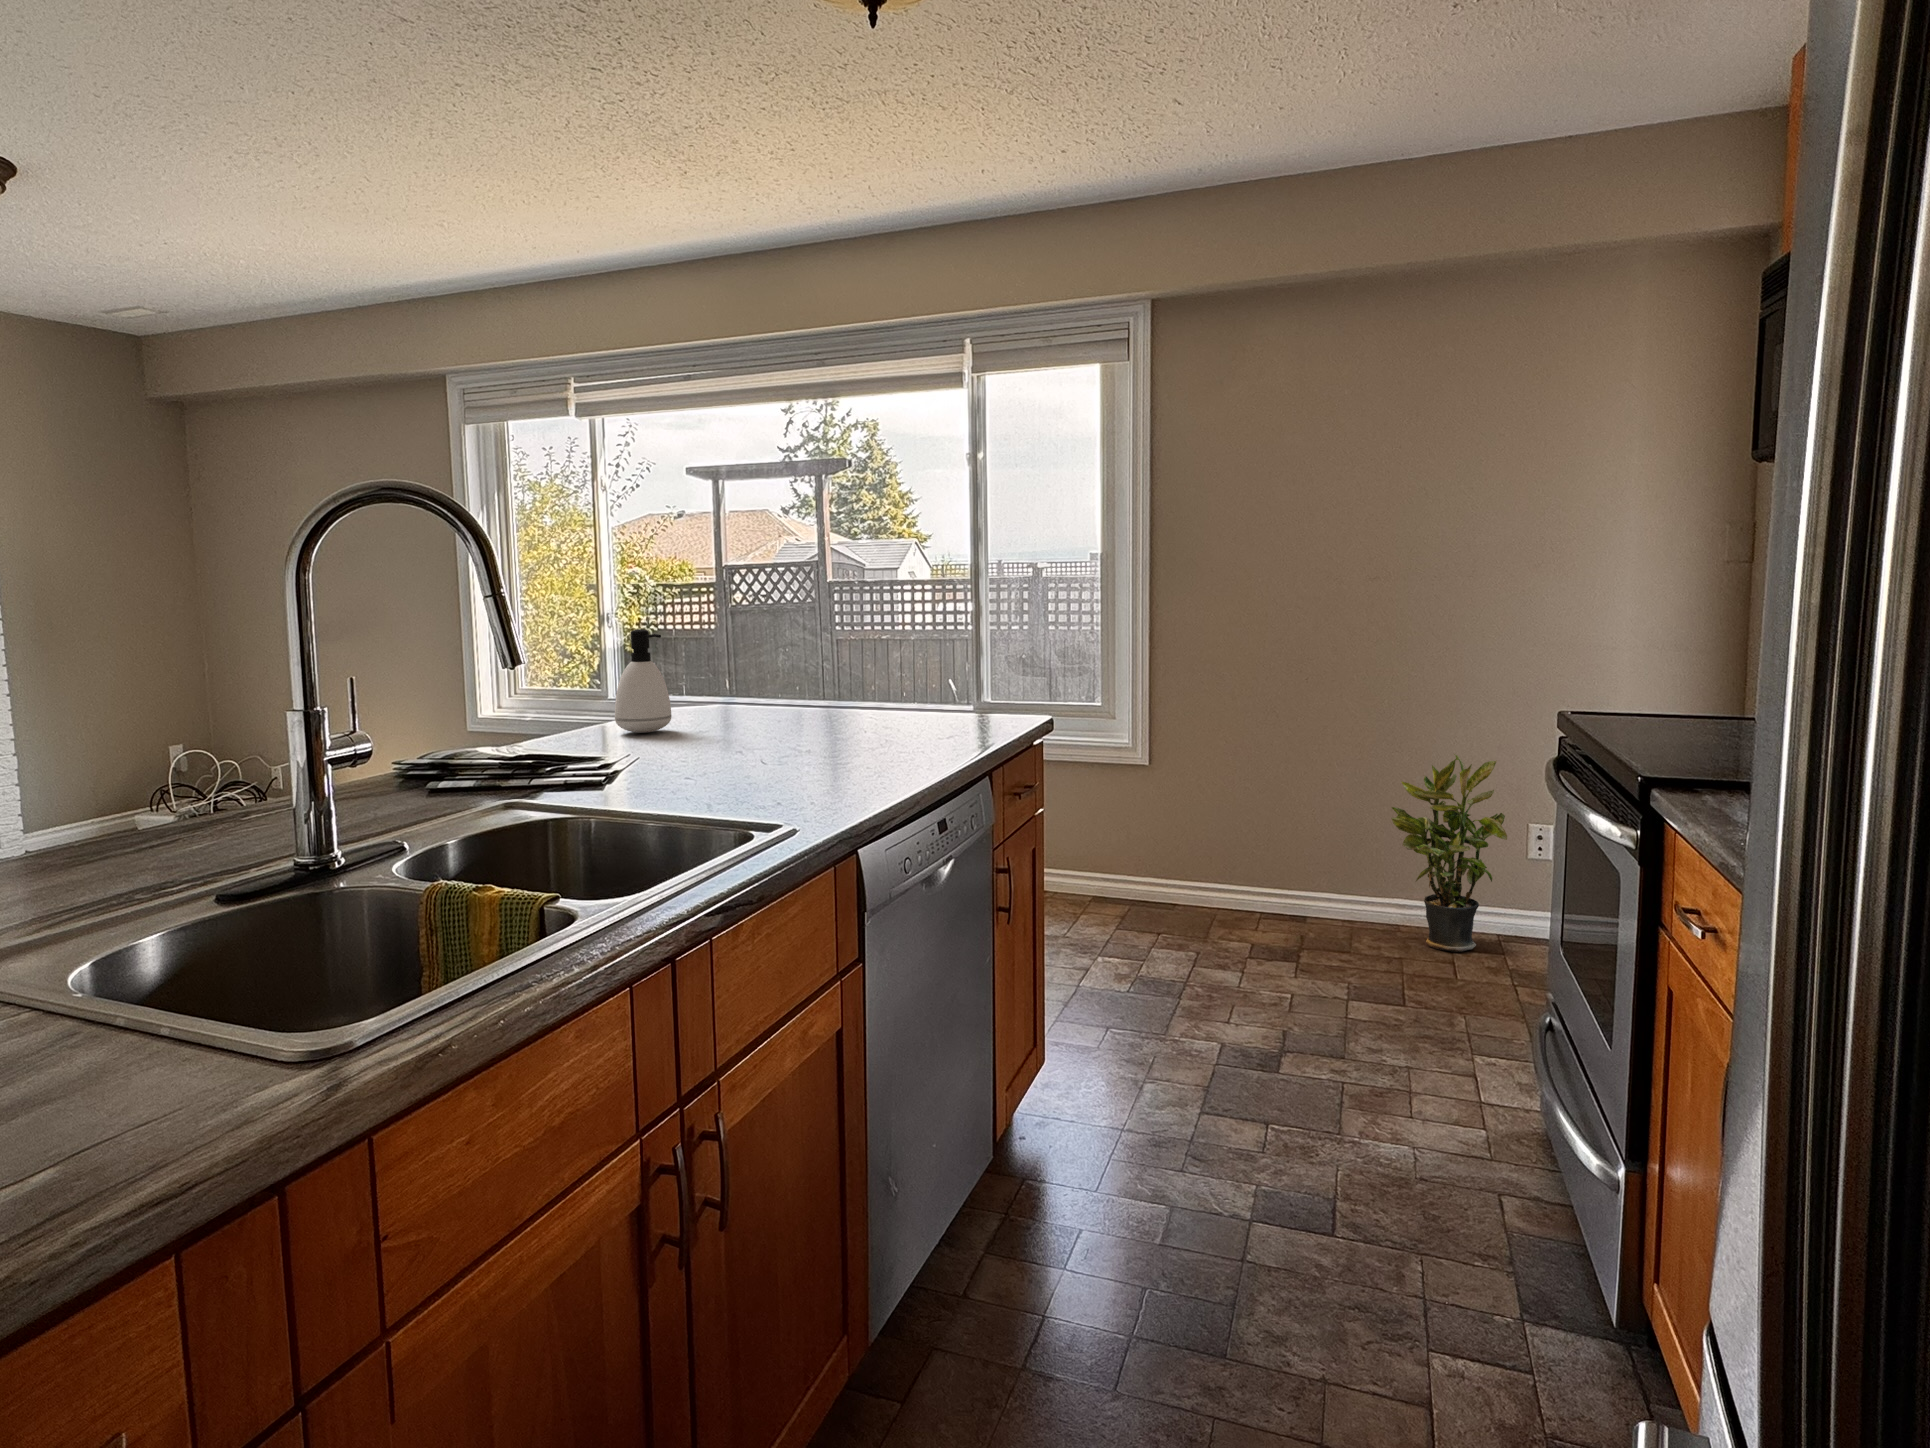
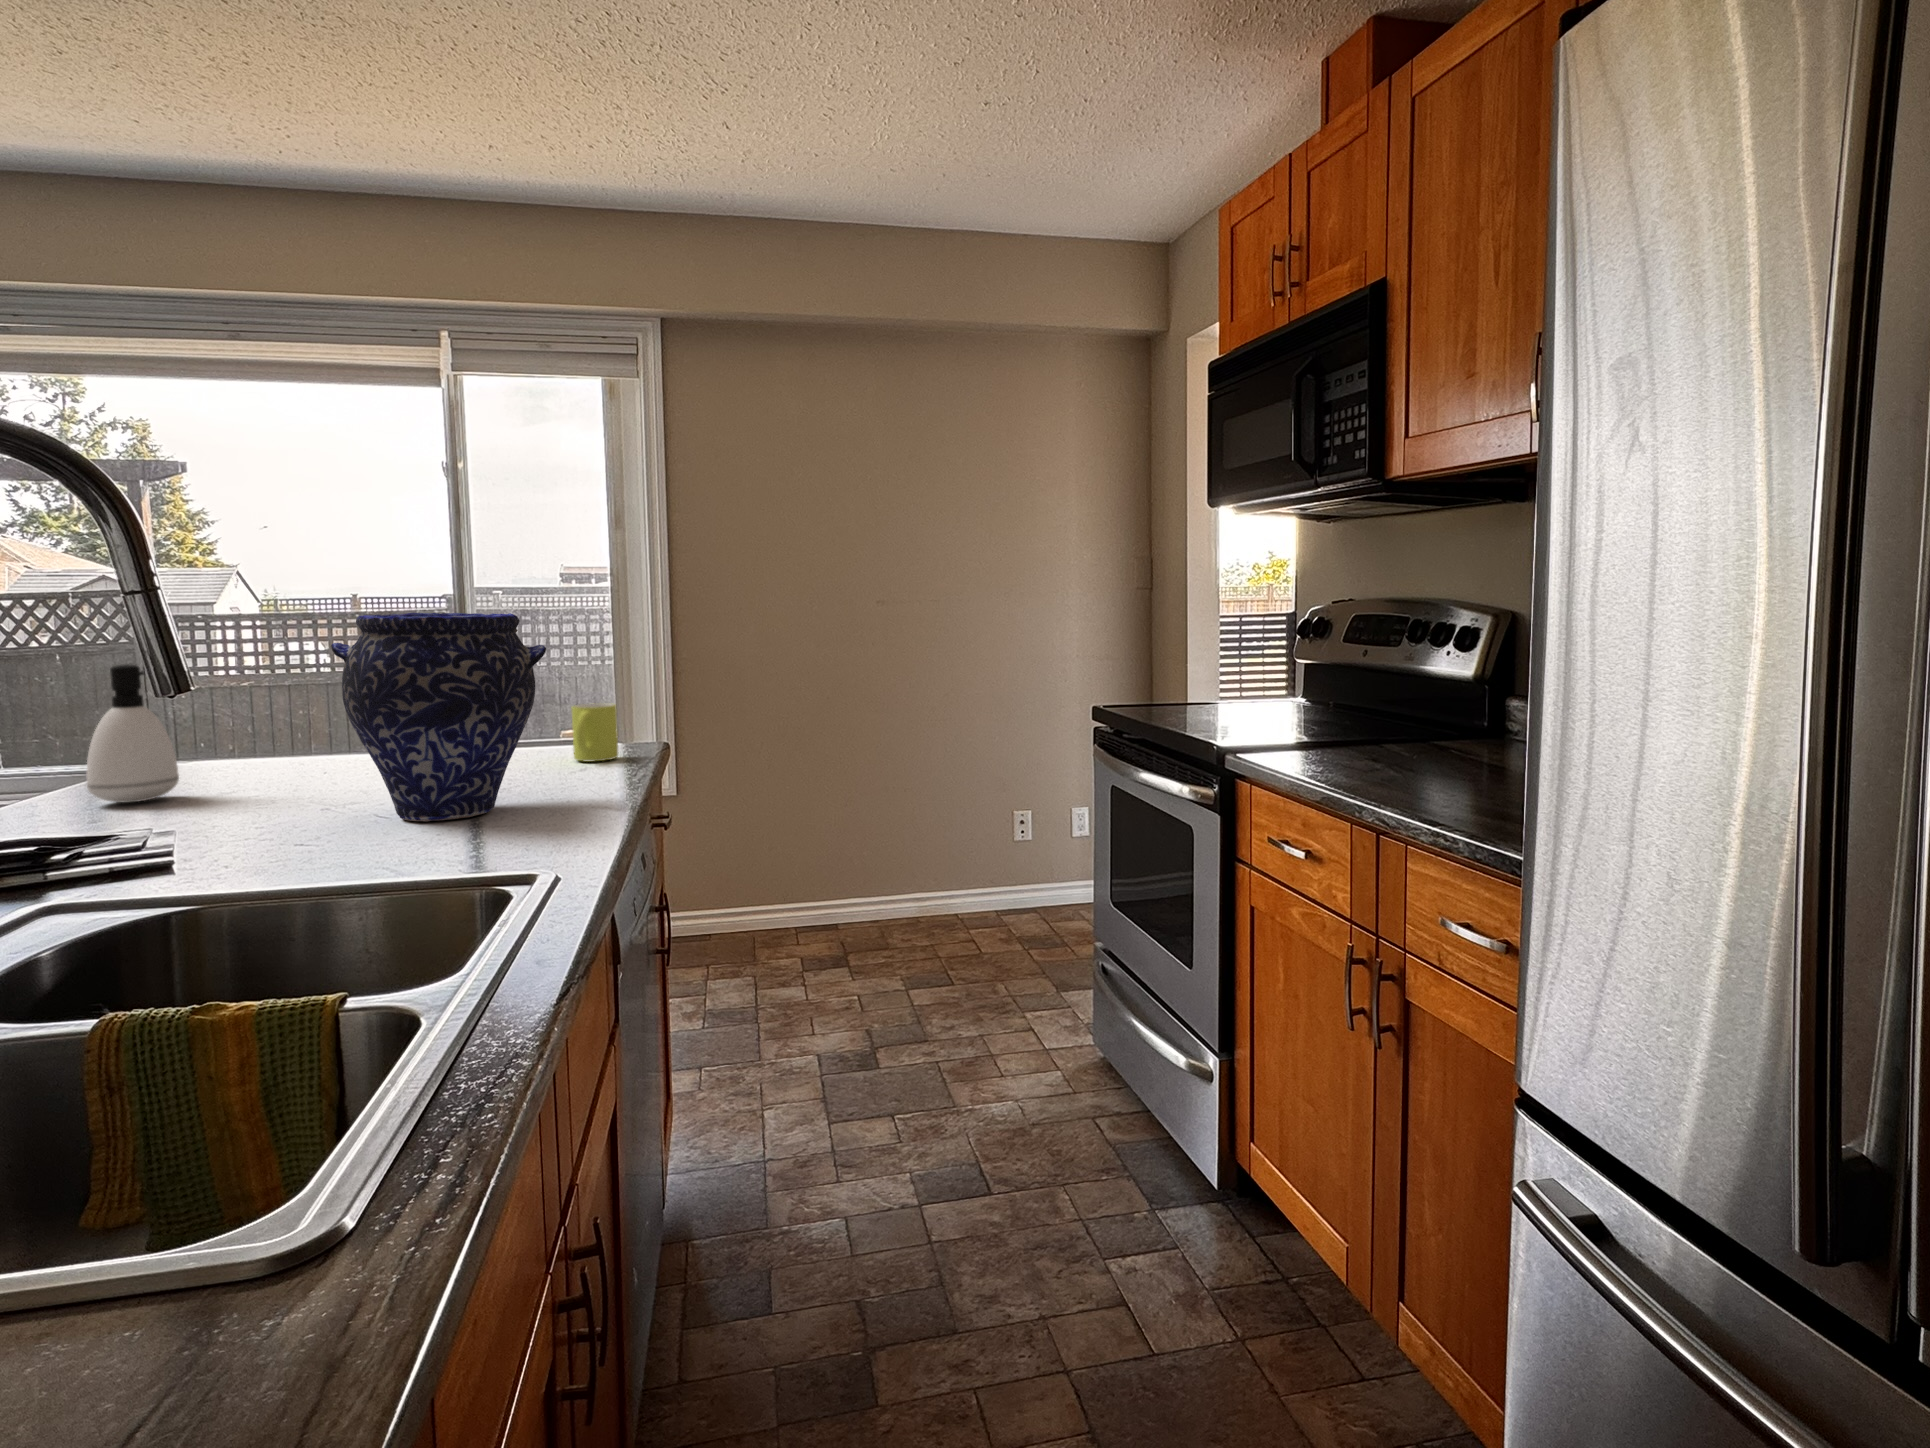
vase: none [726,594,884,769] -> present [331,613,546,821]
mug: none [956,676,998,729] -> present [572,703,618,762]
potted plant: present [1391,754,1507,952] -> none [912,756,1007,933]

